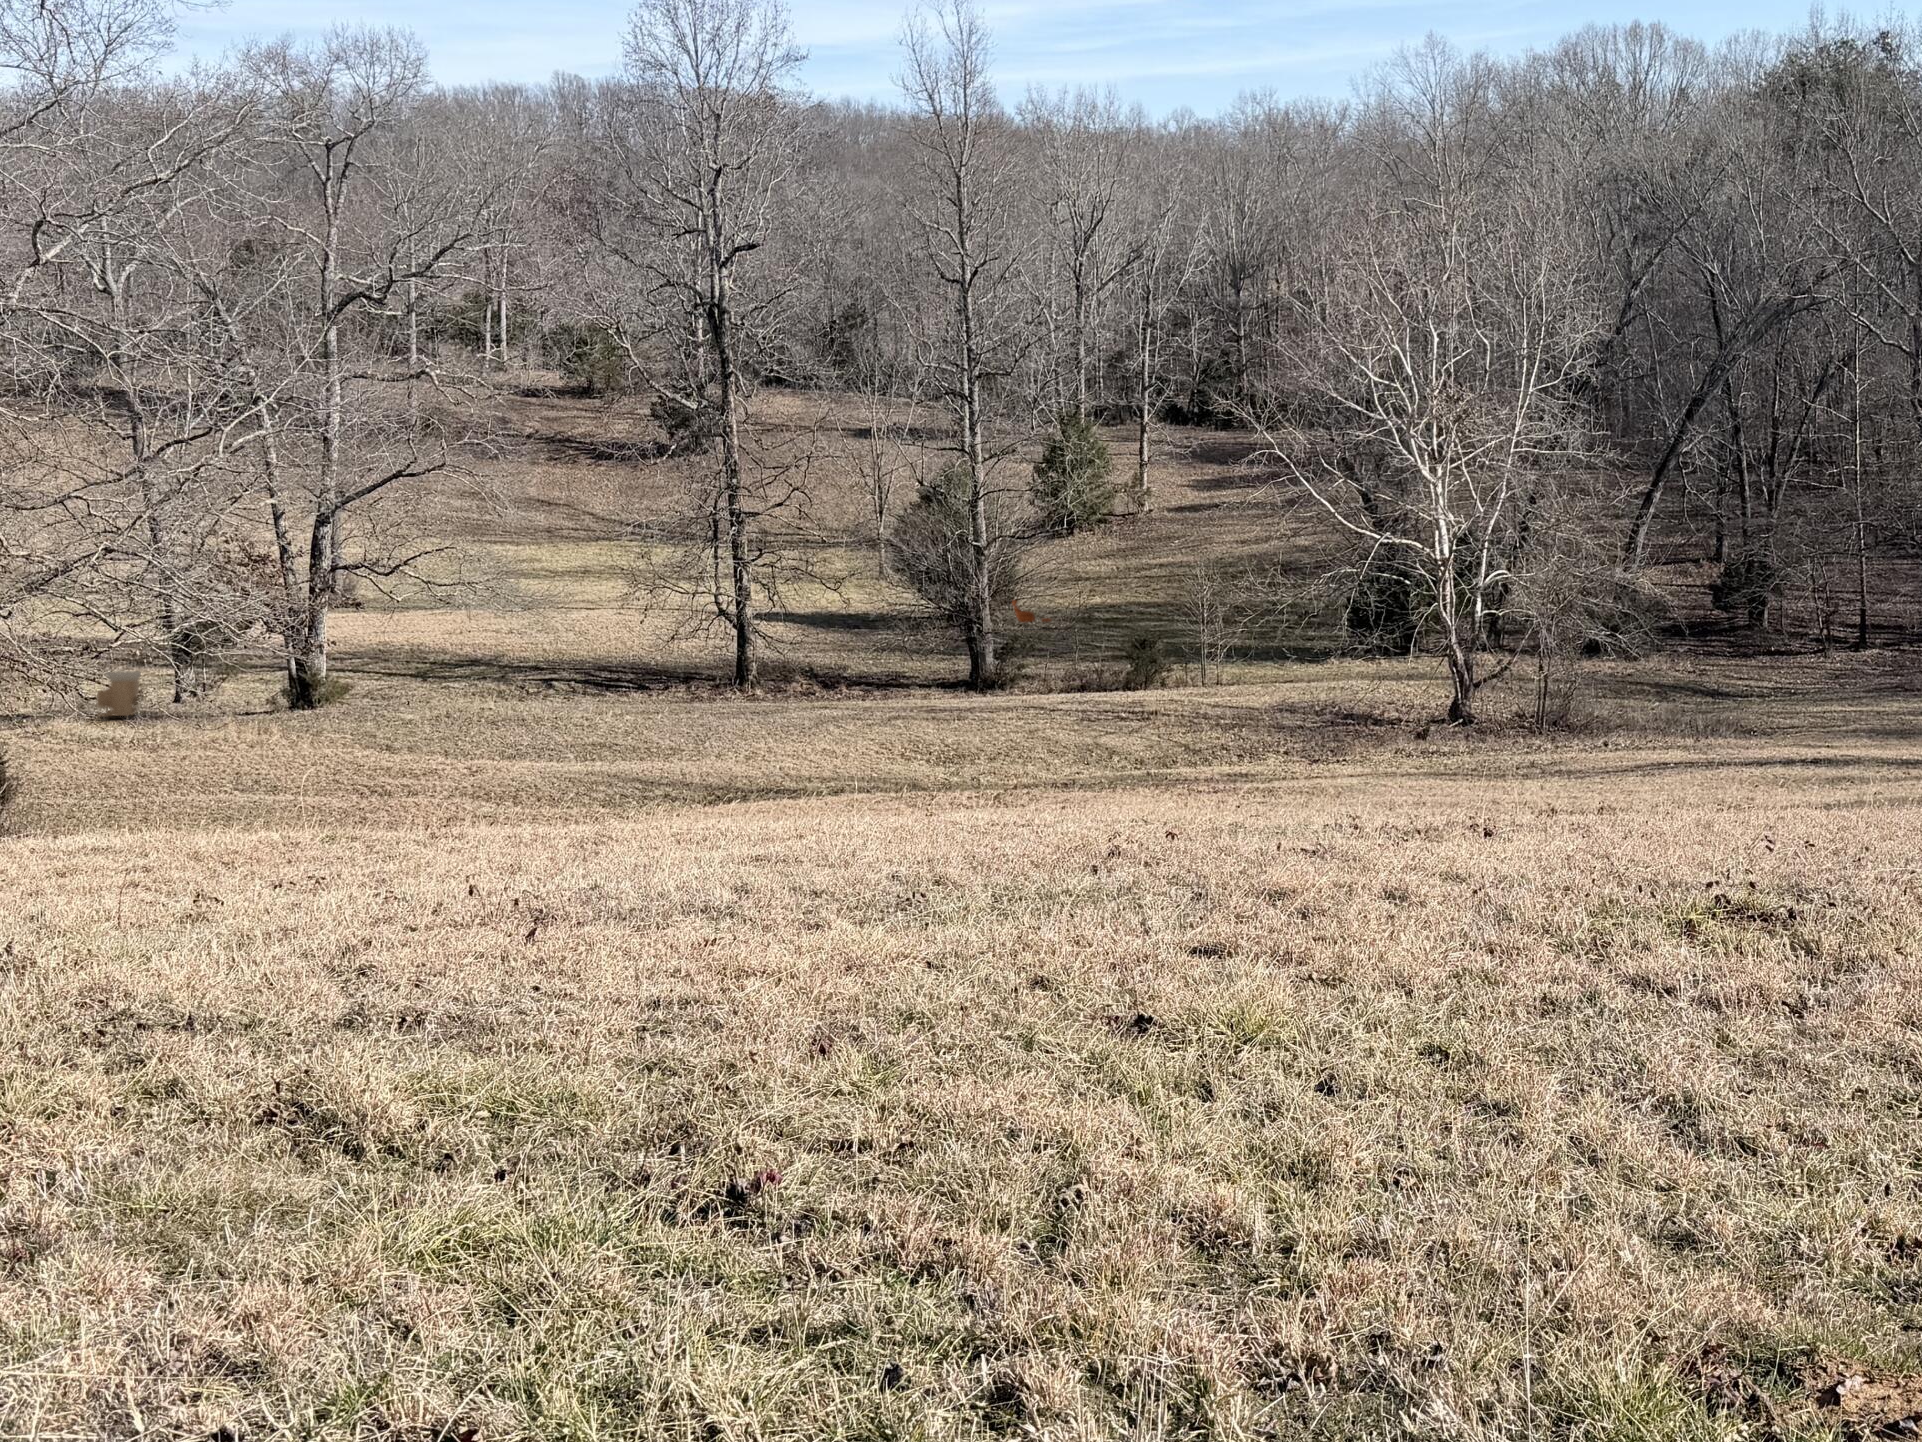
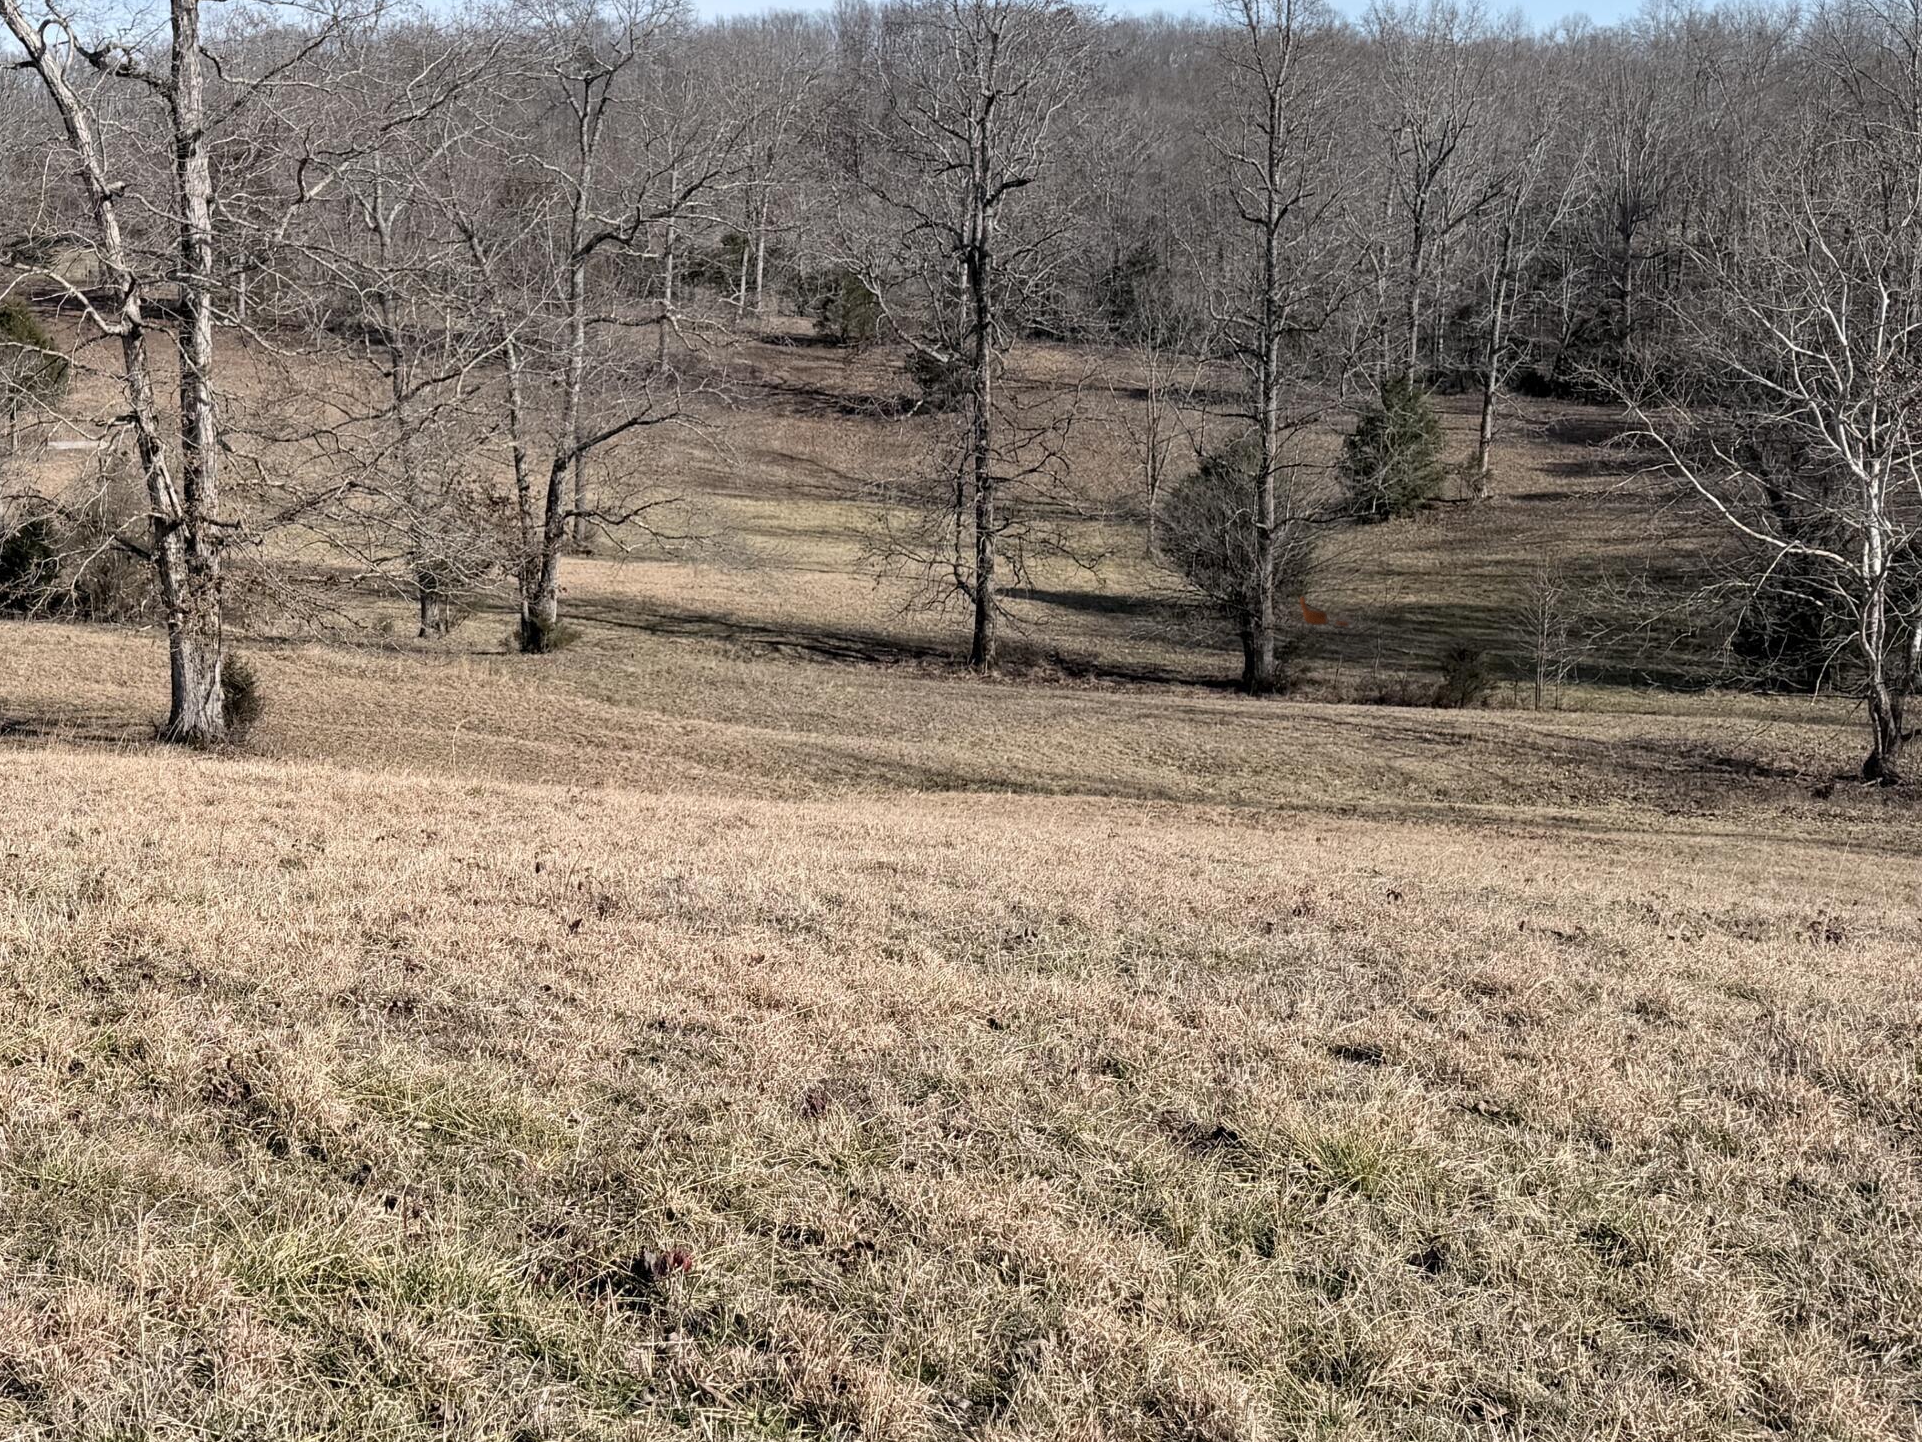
storage bench: present [97,671,141,719] -> none [357,598,396,646]

